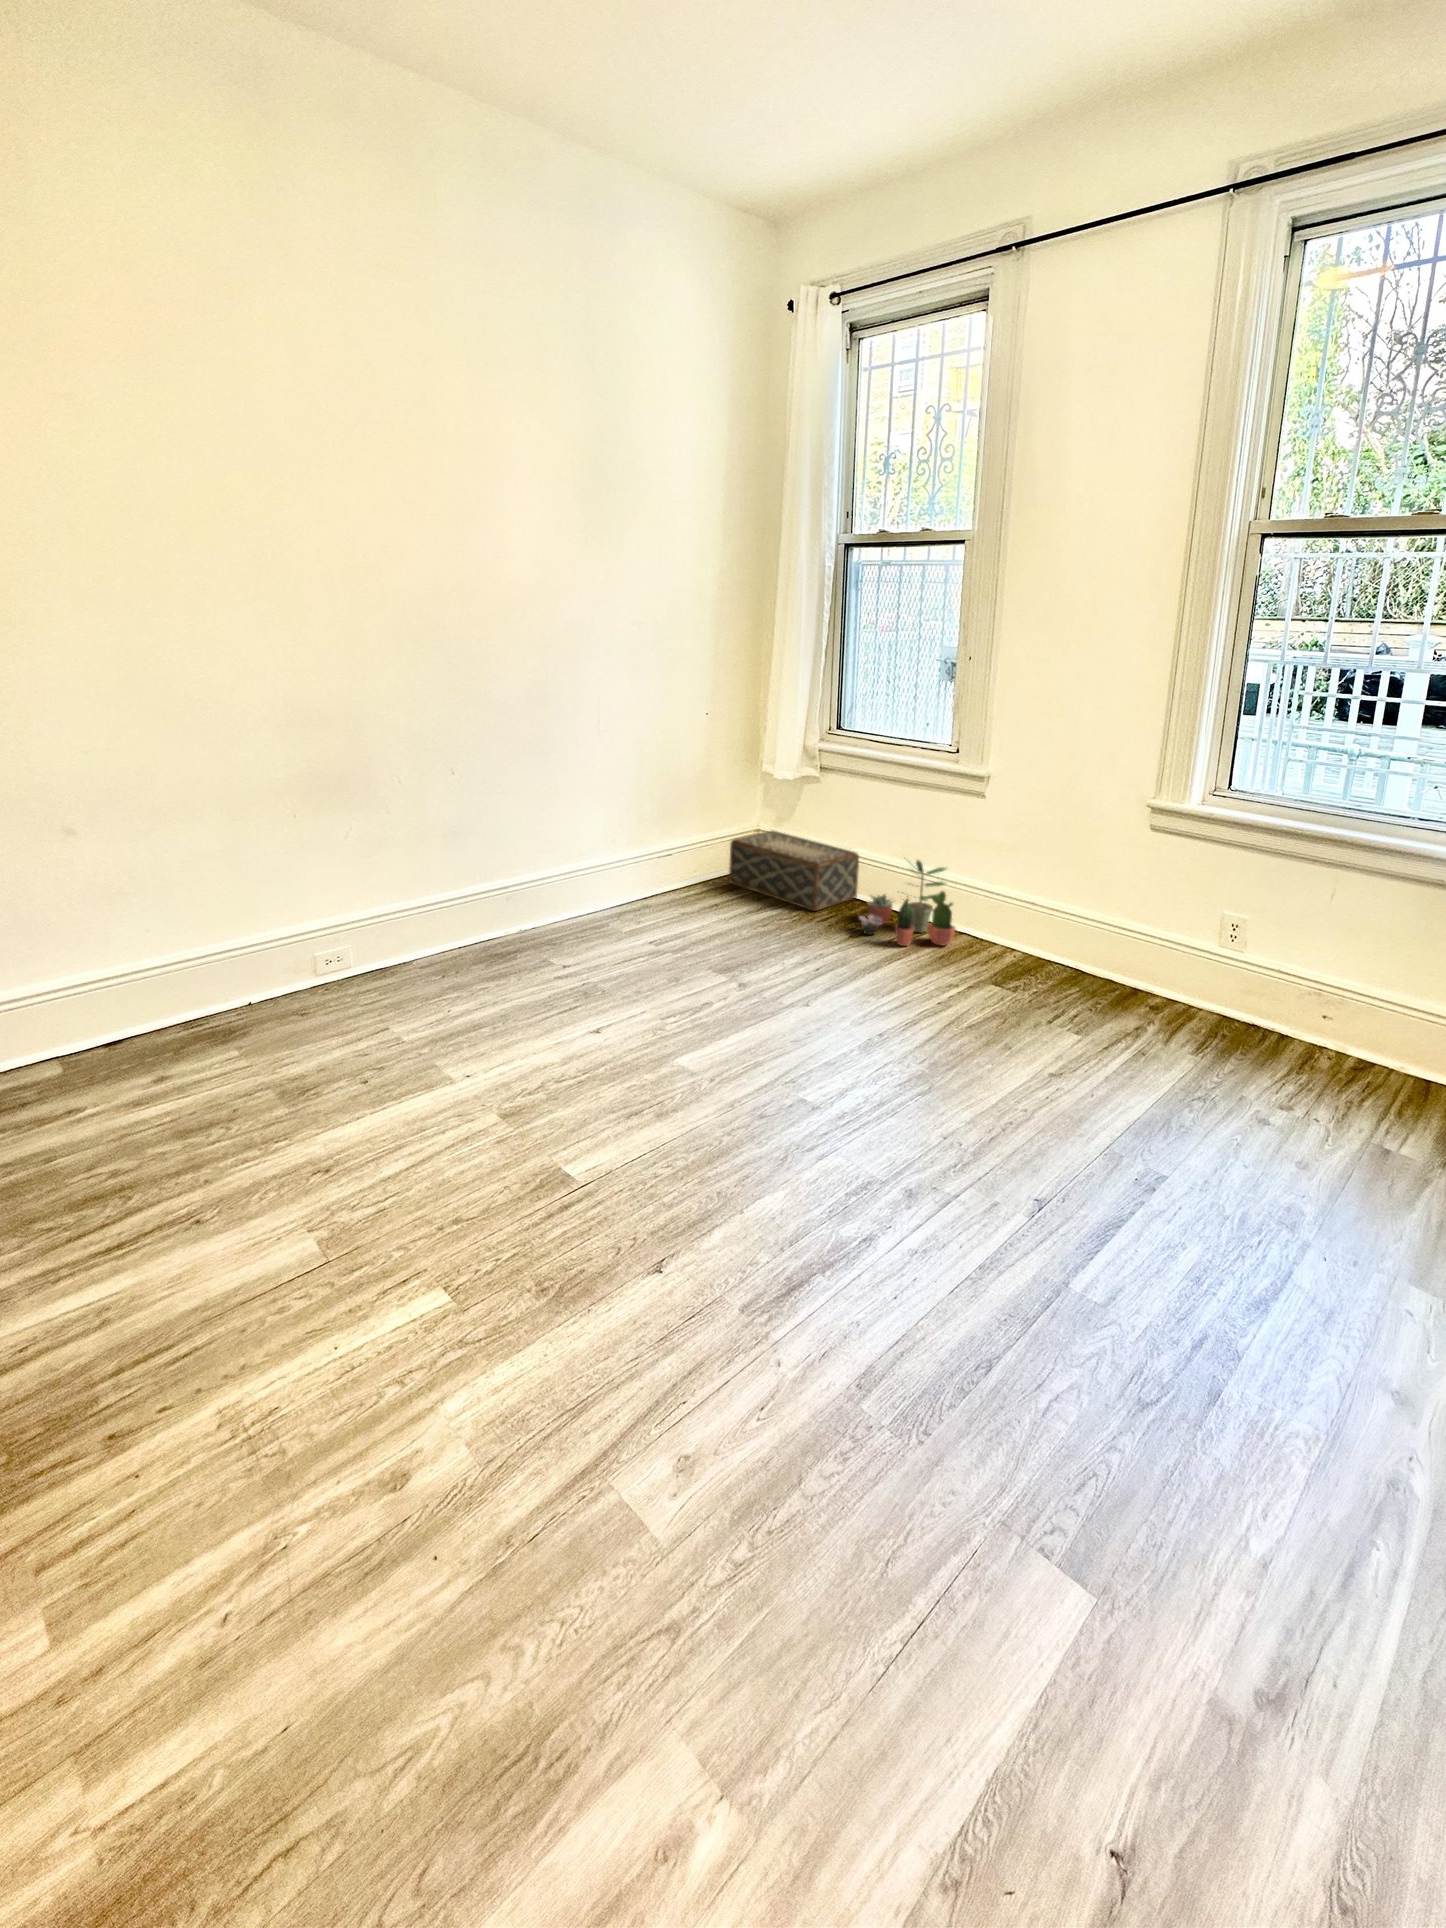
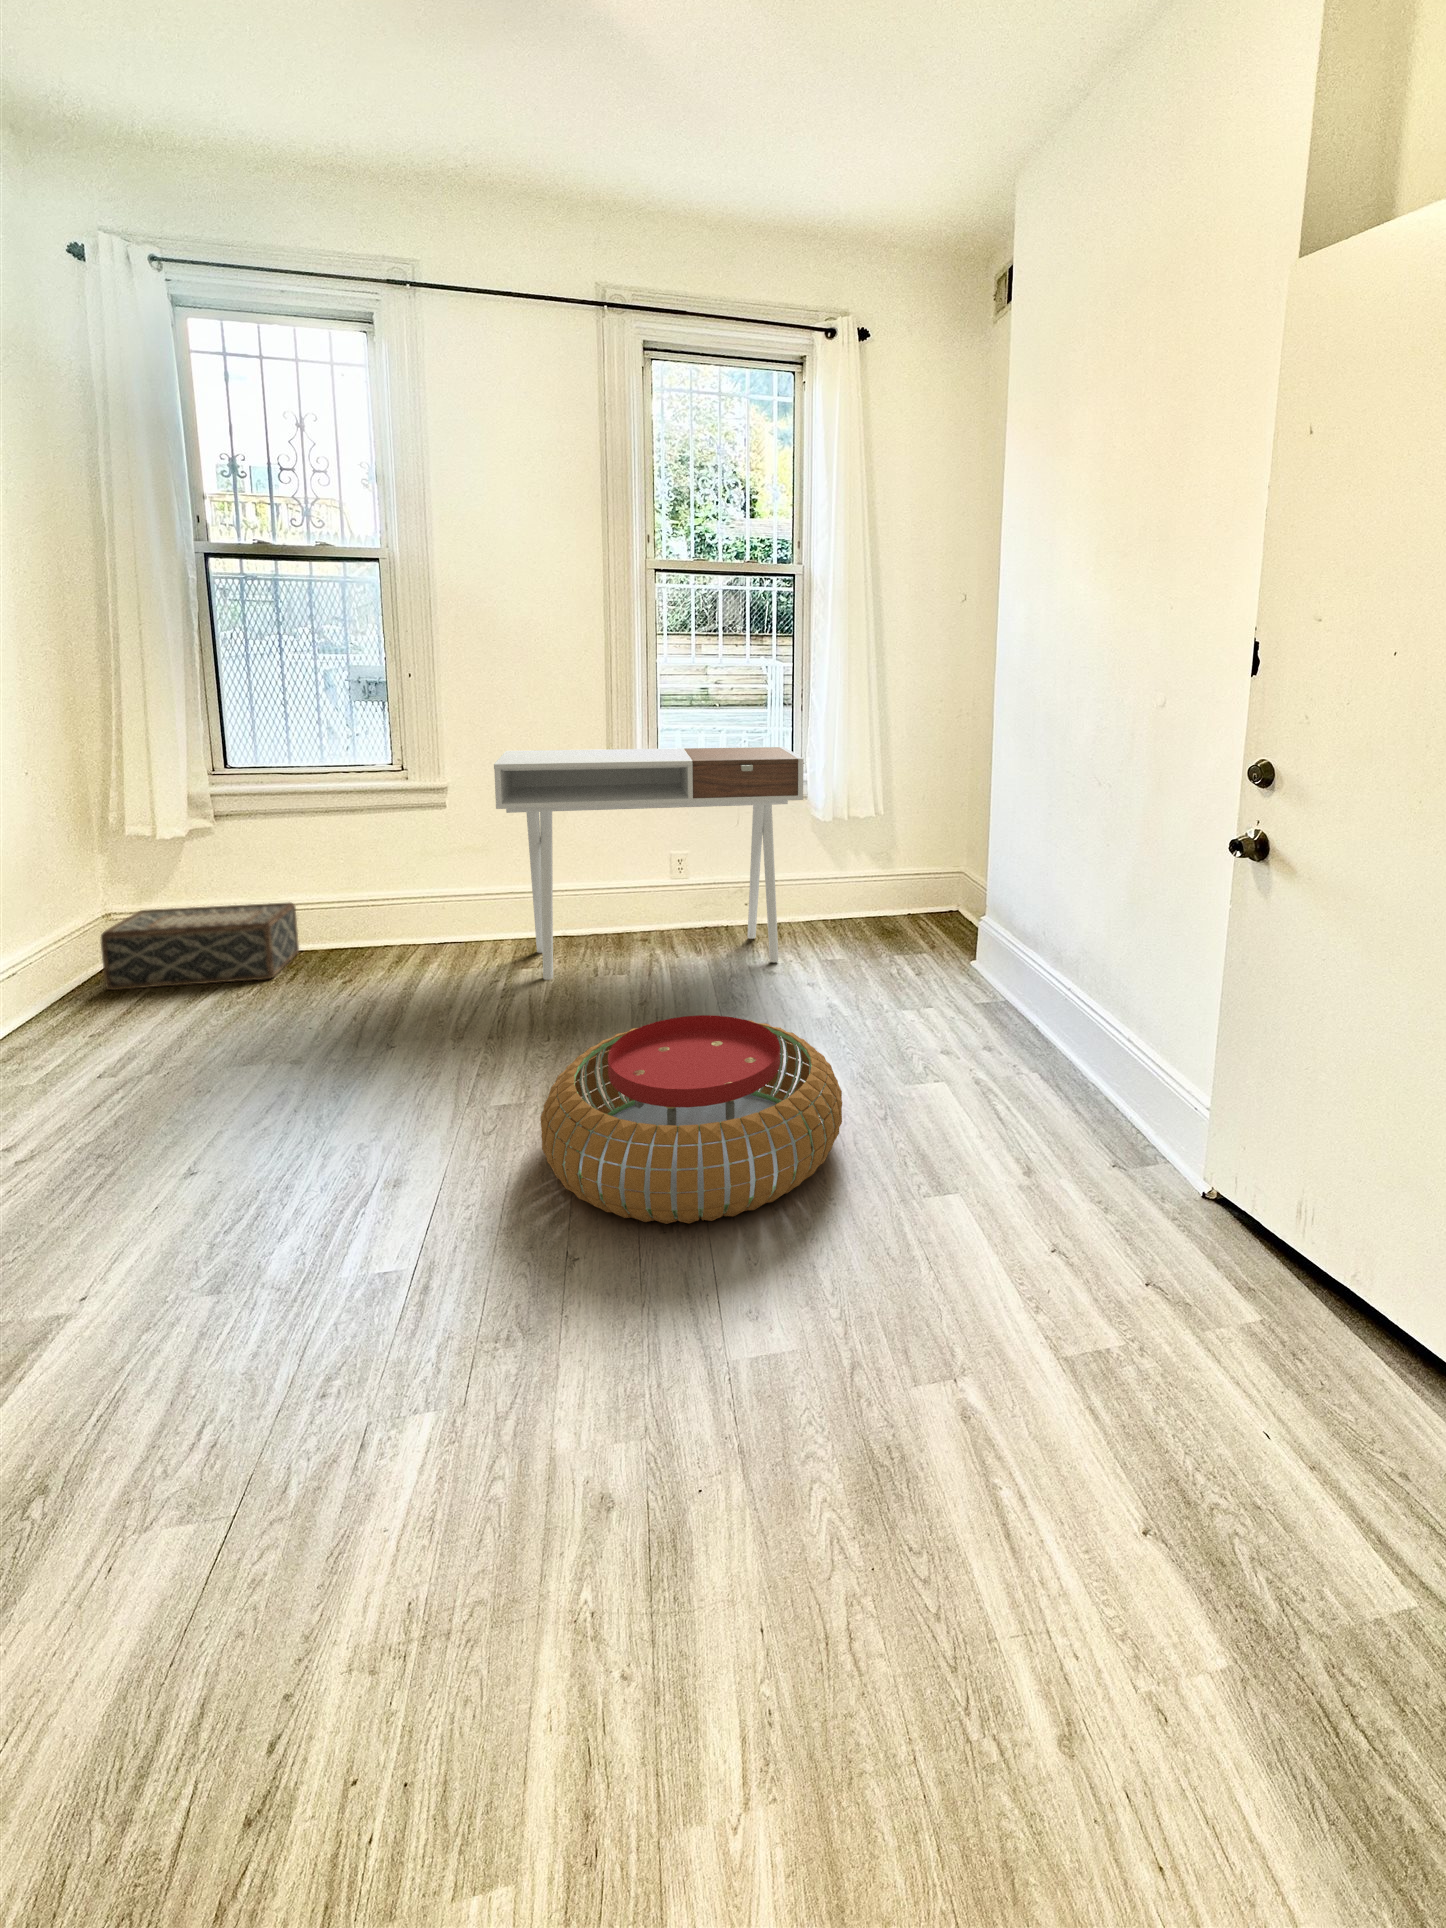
desk: none [973,746,1415,1105] -> present [494,747,803,980]
potted plant: present [859,860,956,946] -> none [337,884,453,978]
pouf: none [708,1078,1085,1380] -> present [541,1015,842,1224]

